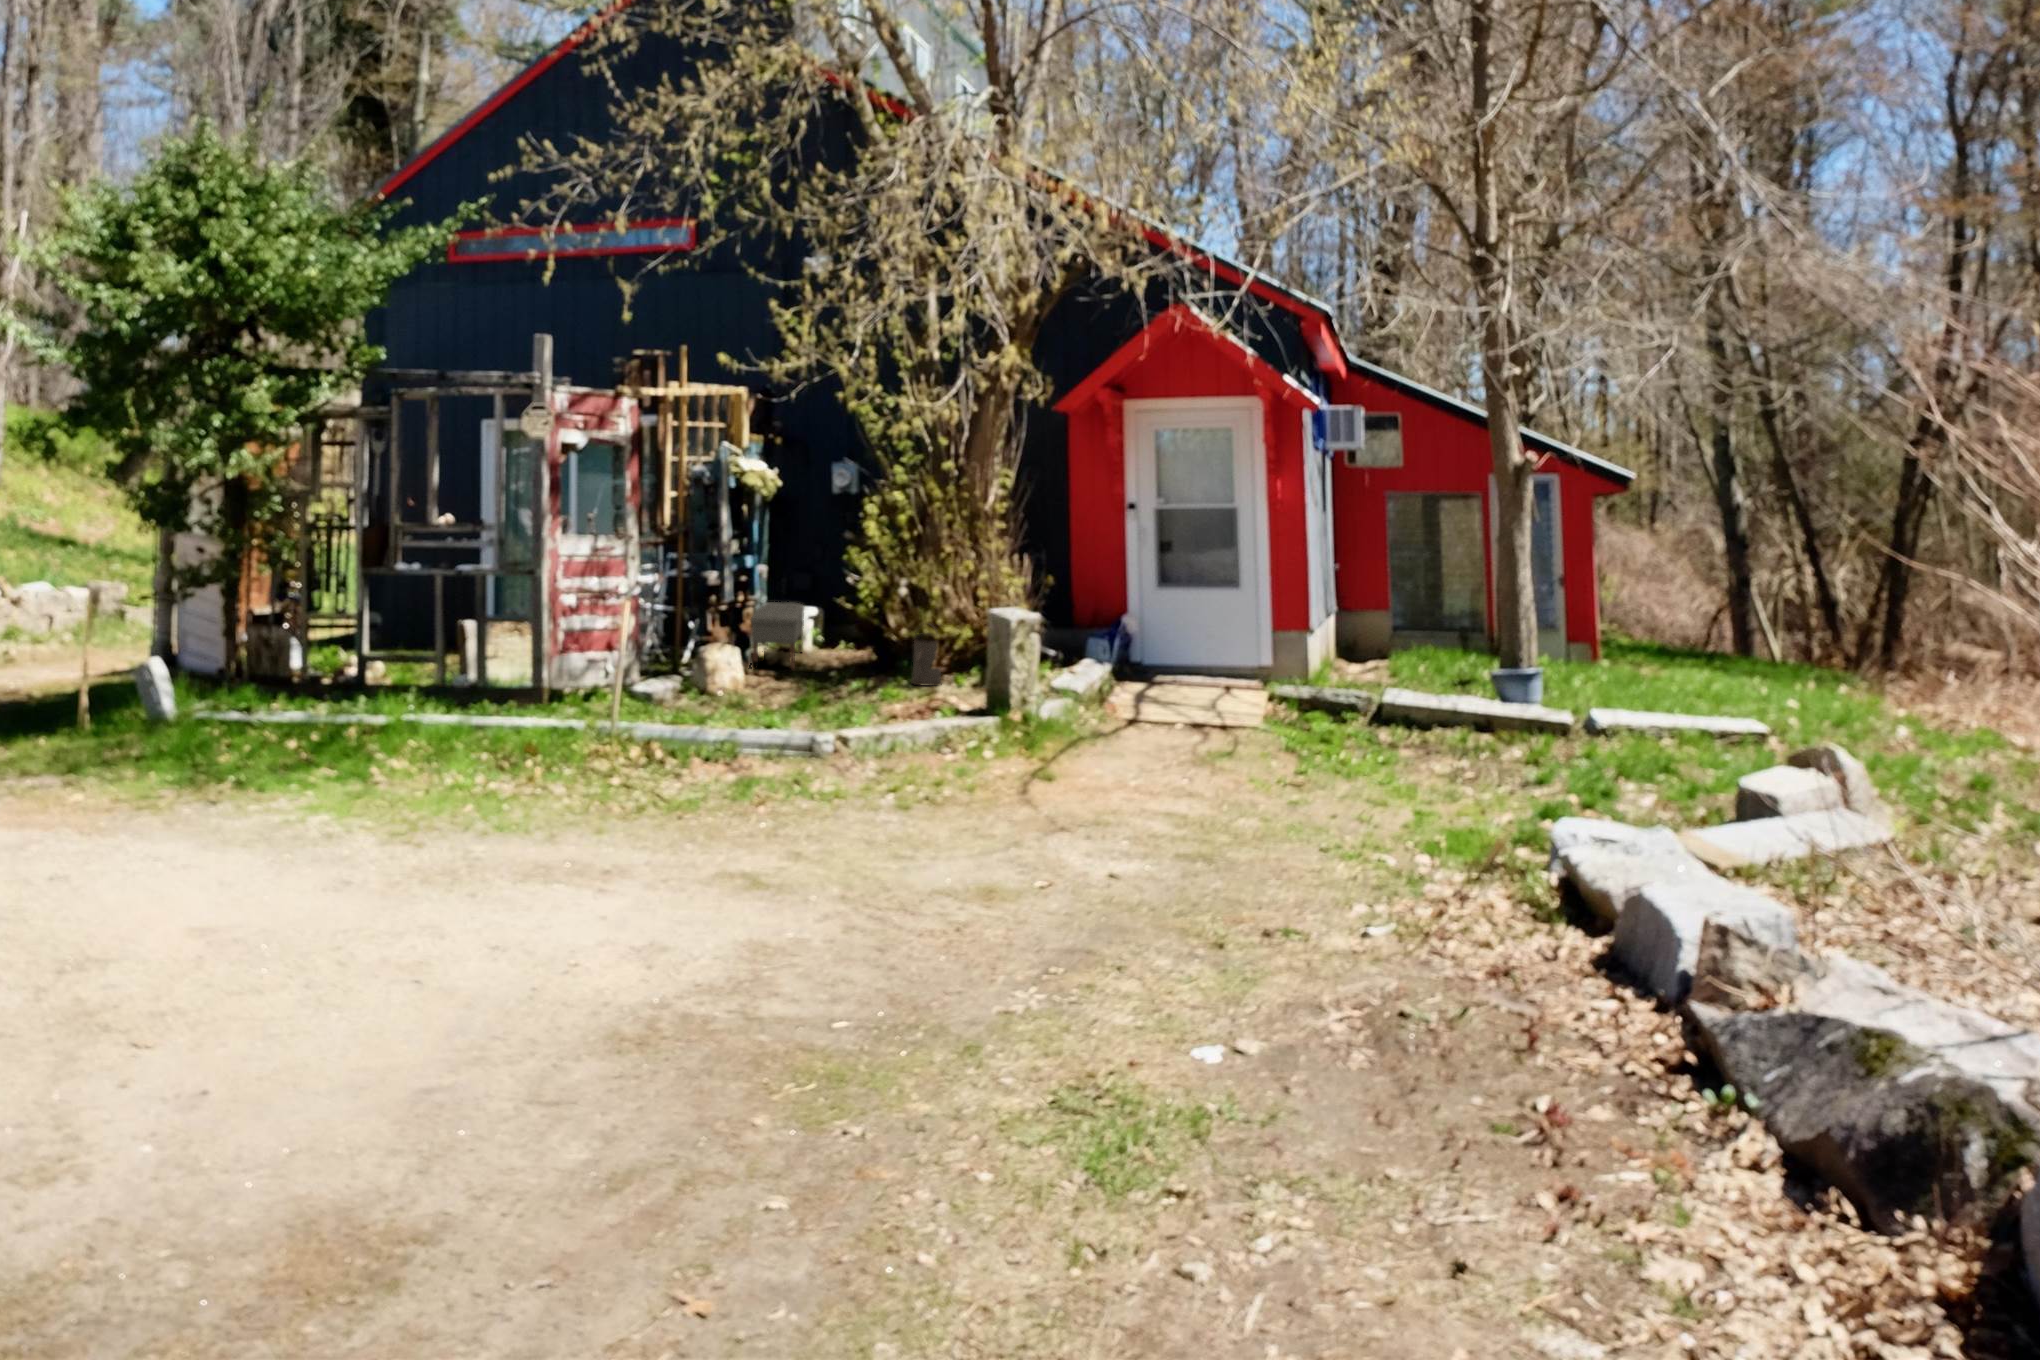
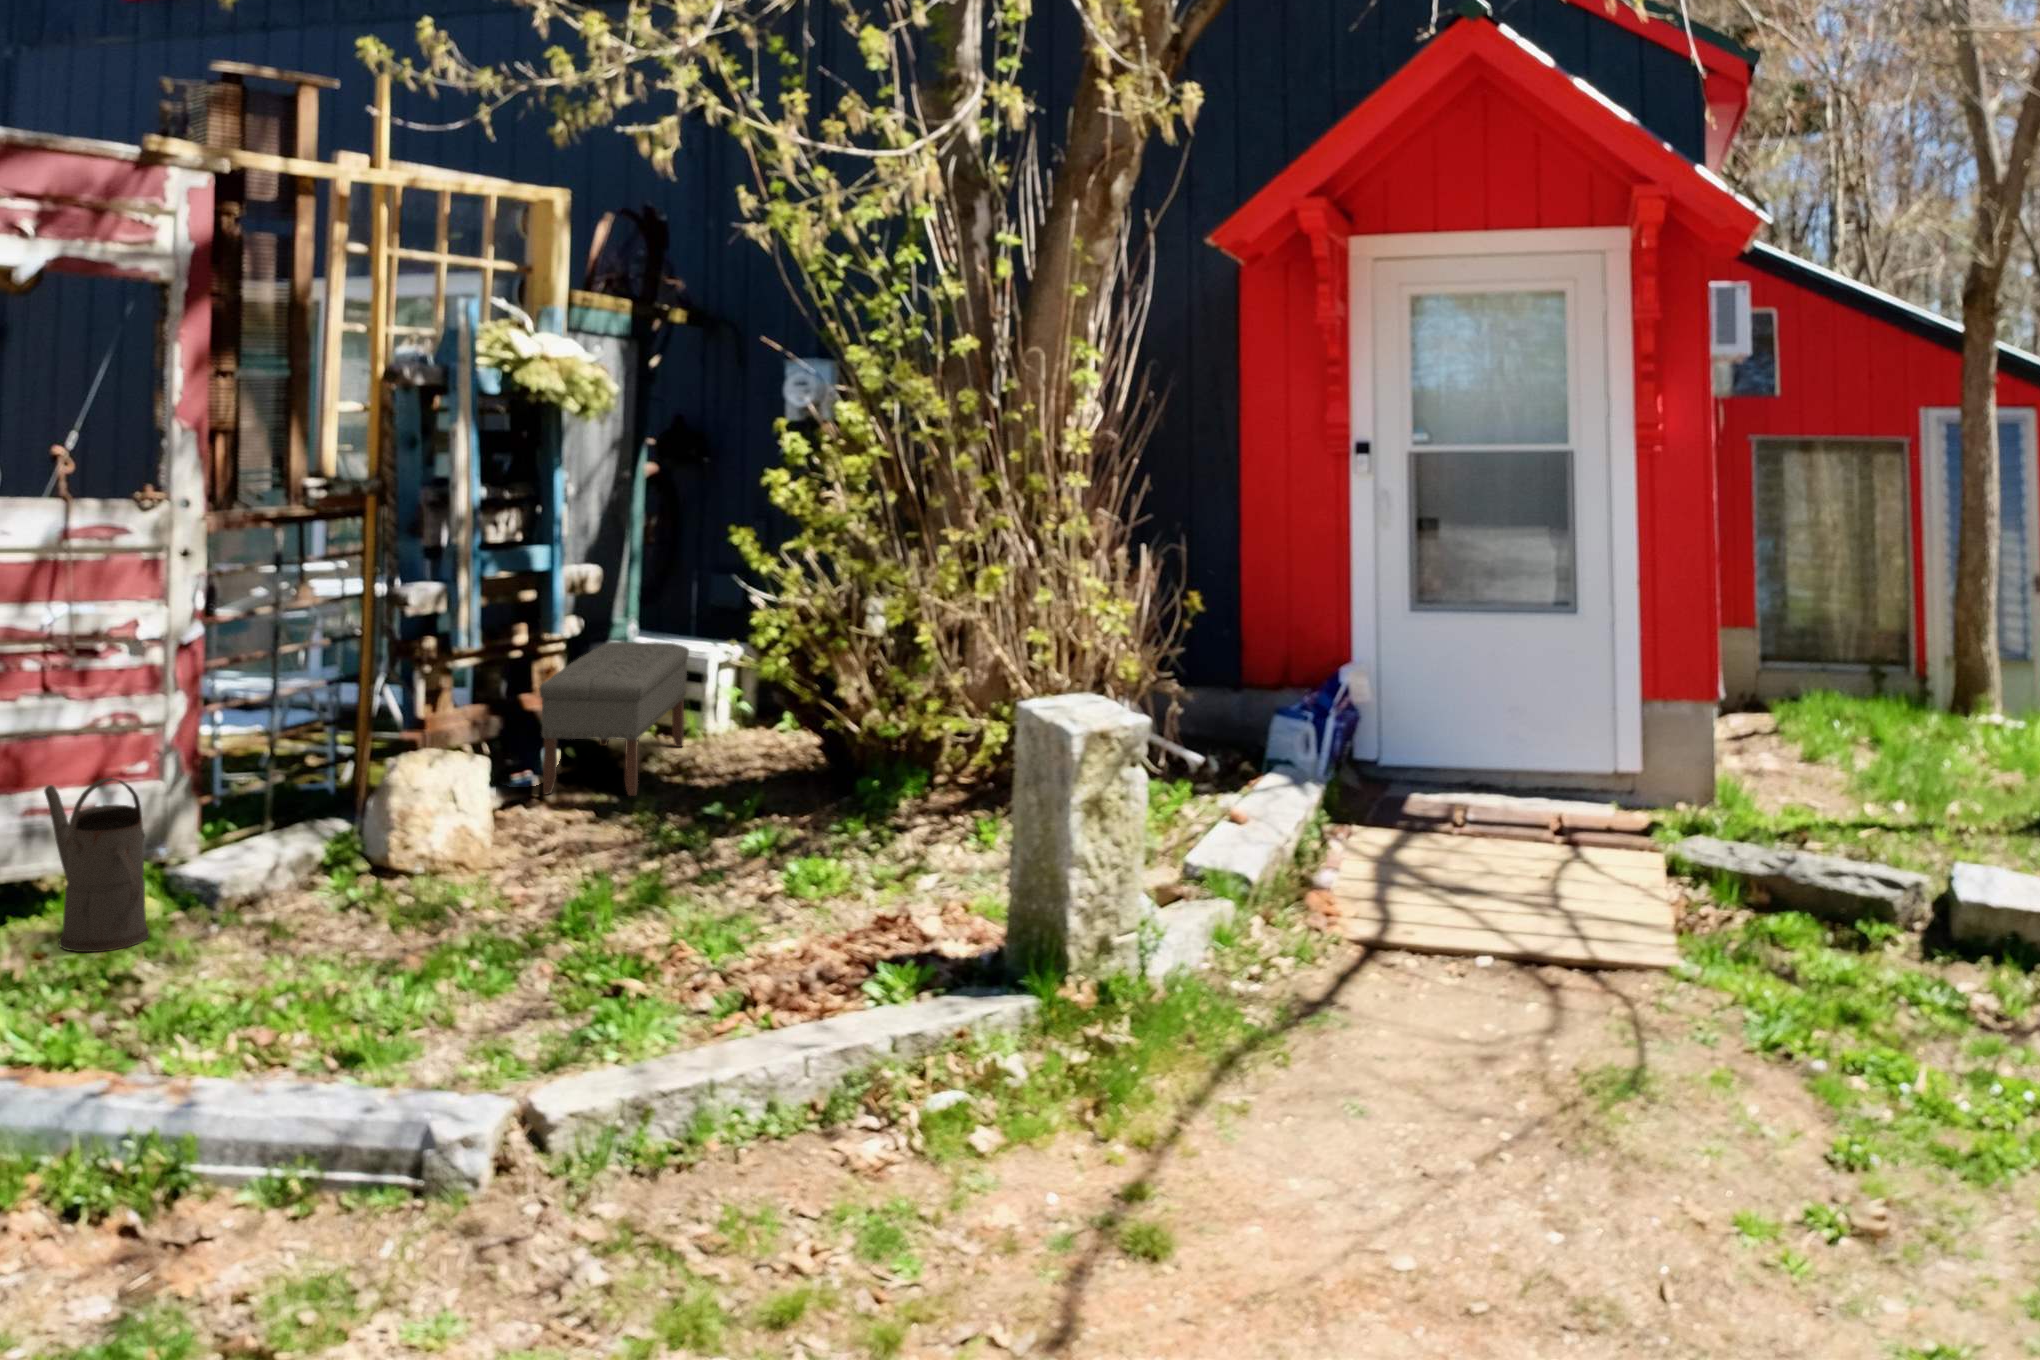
watering can: present [912,632,942,686] -> present [44,777,149,952]

